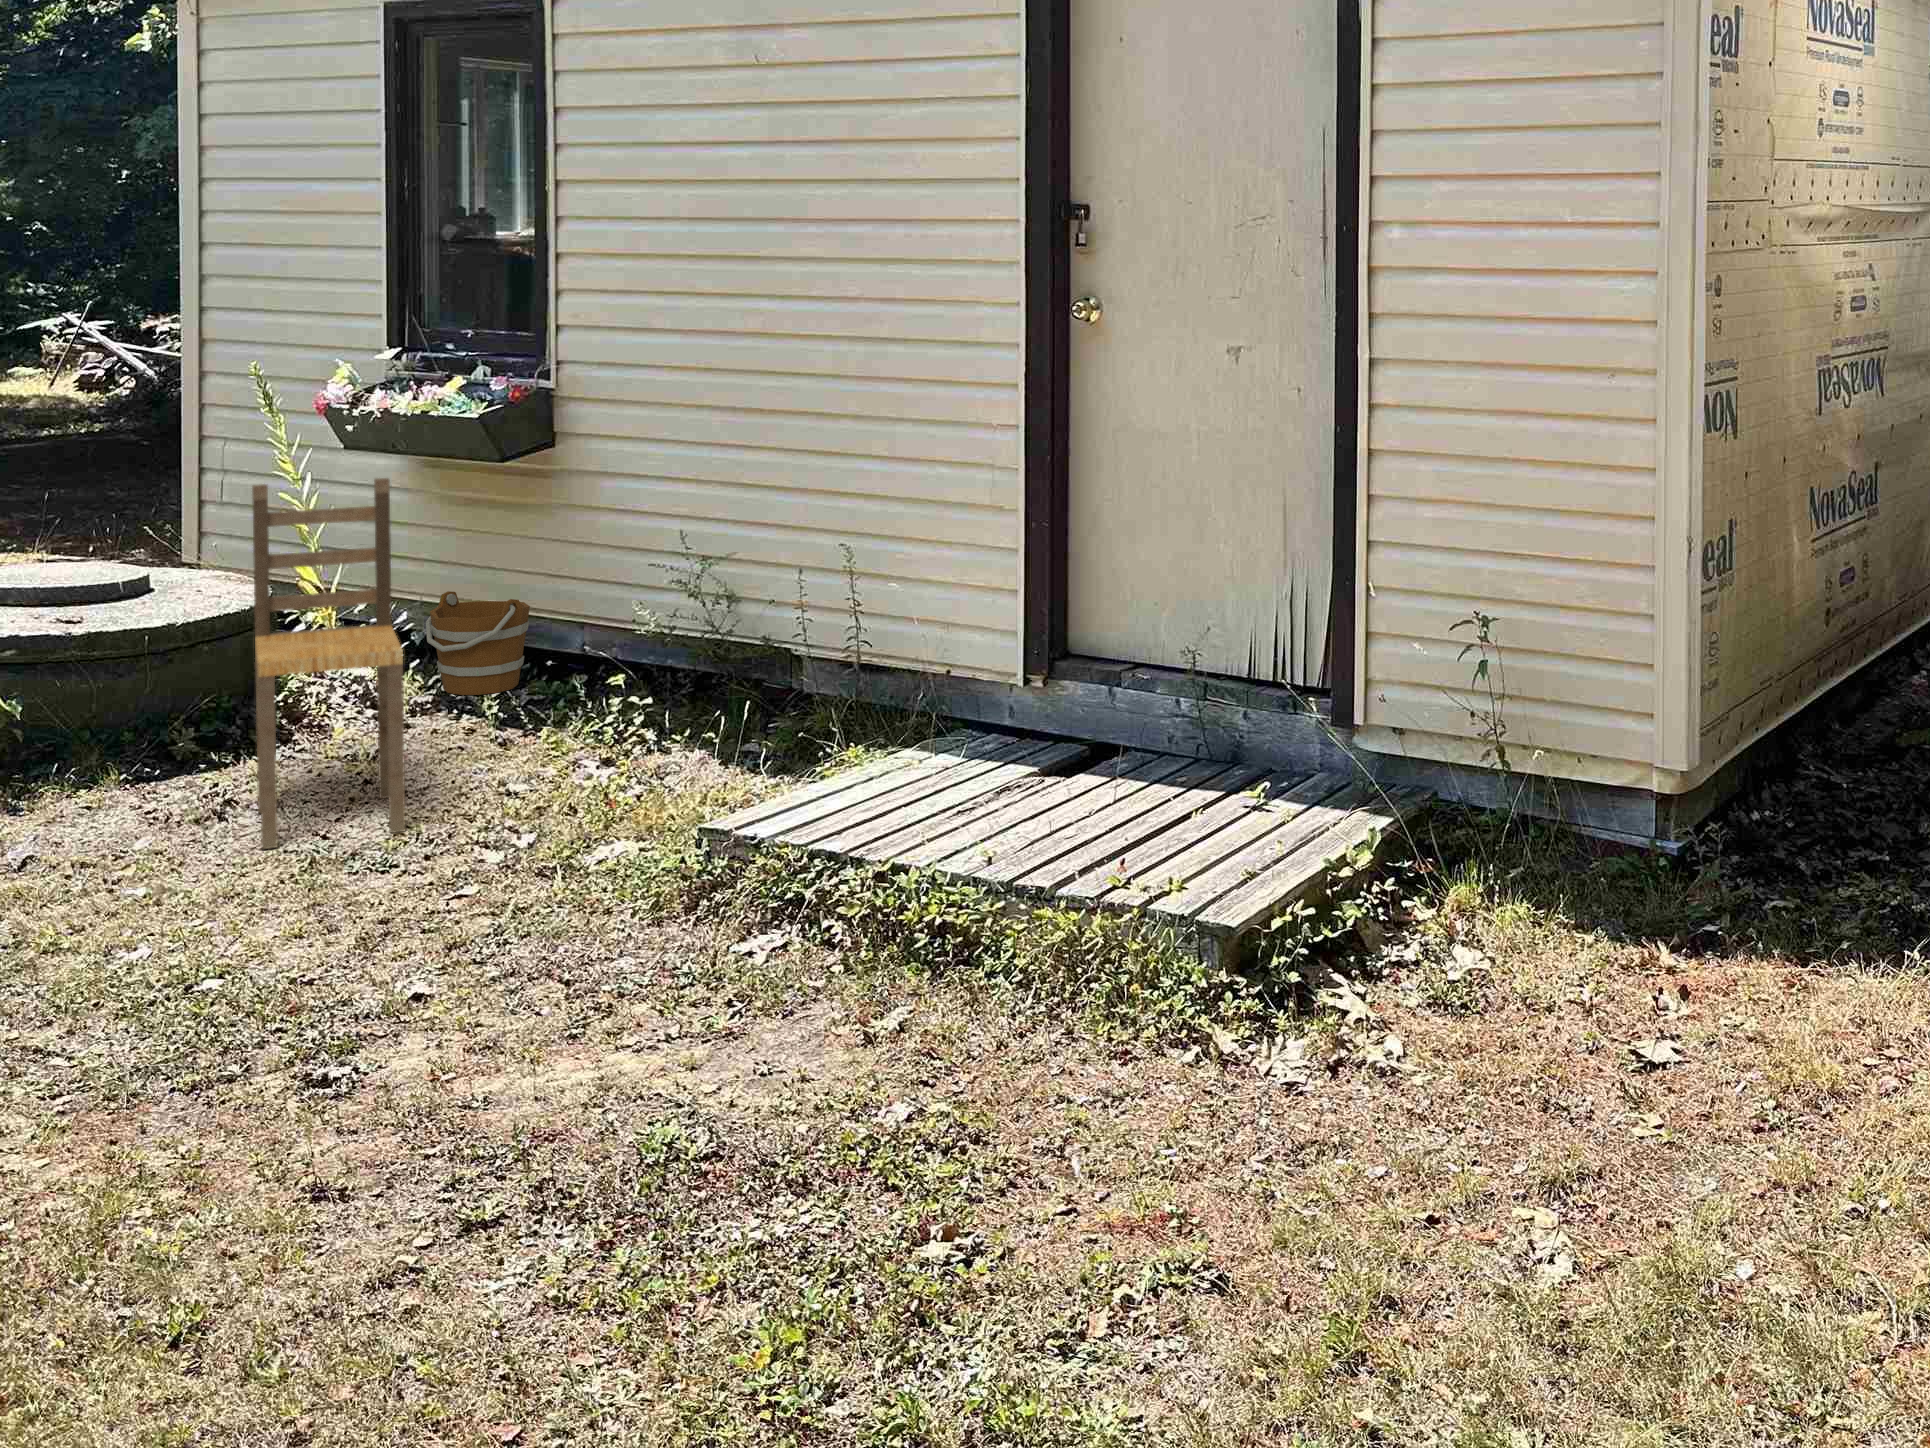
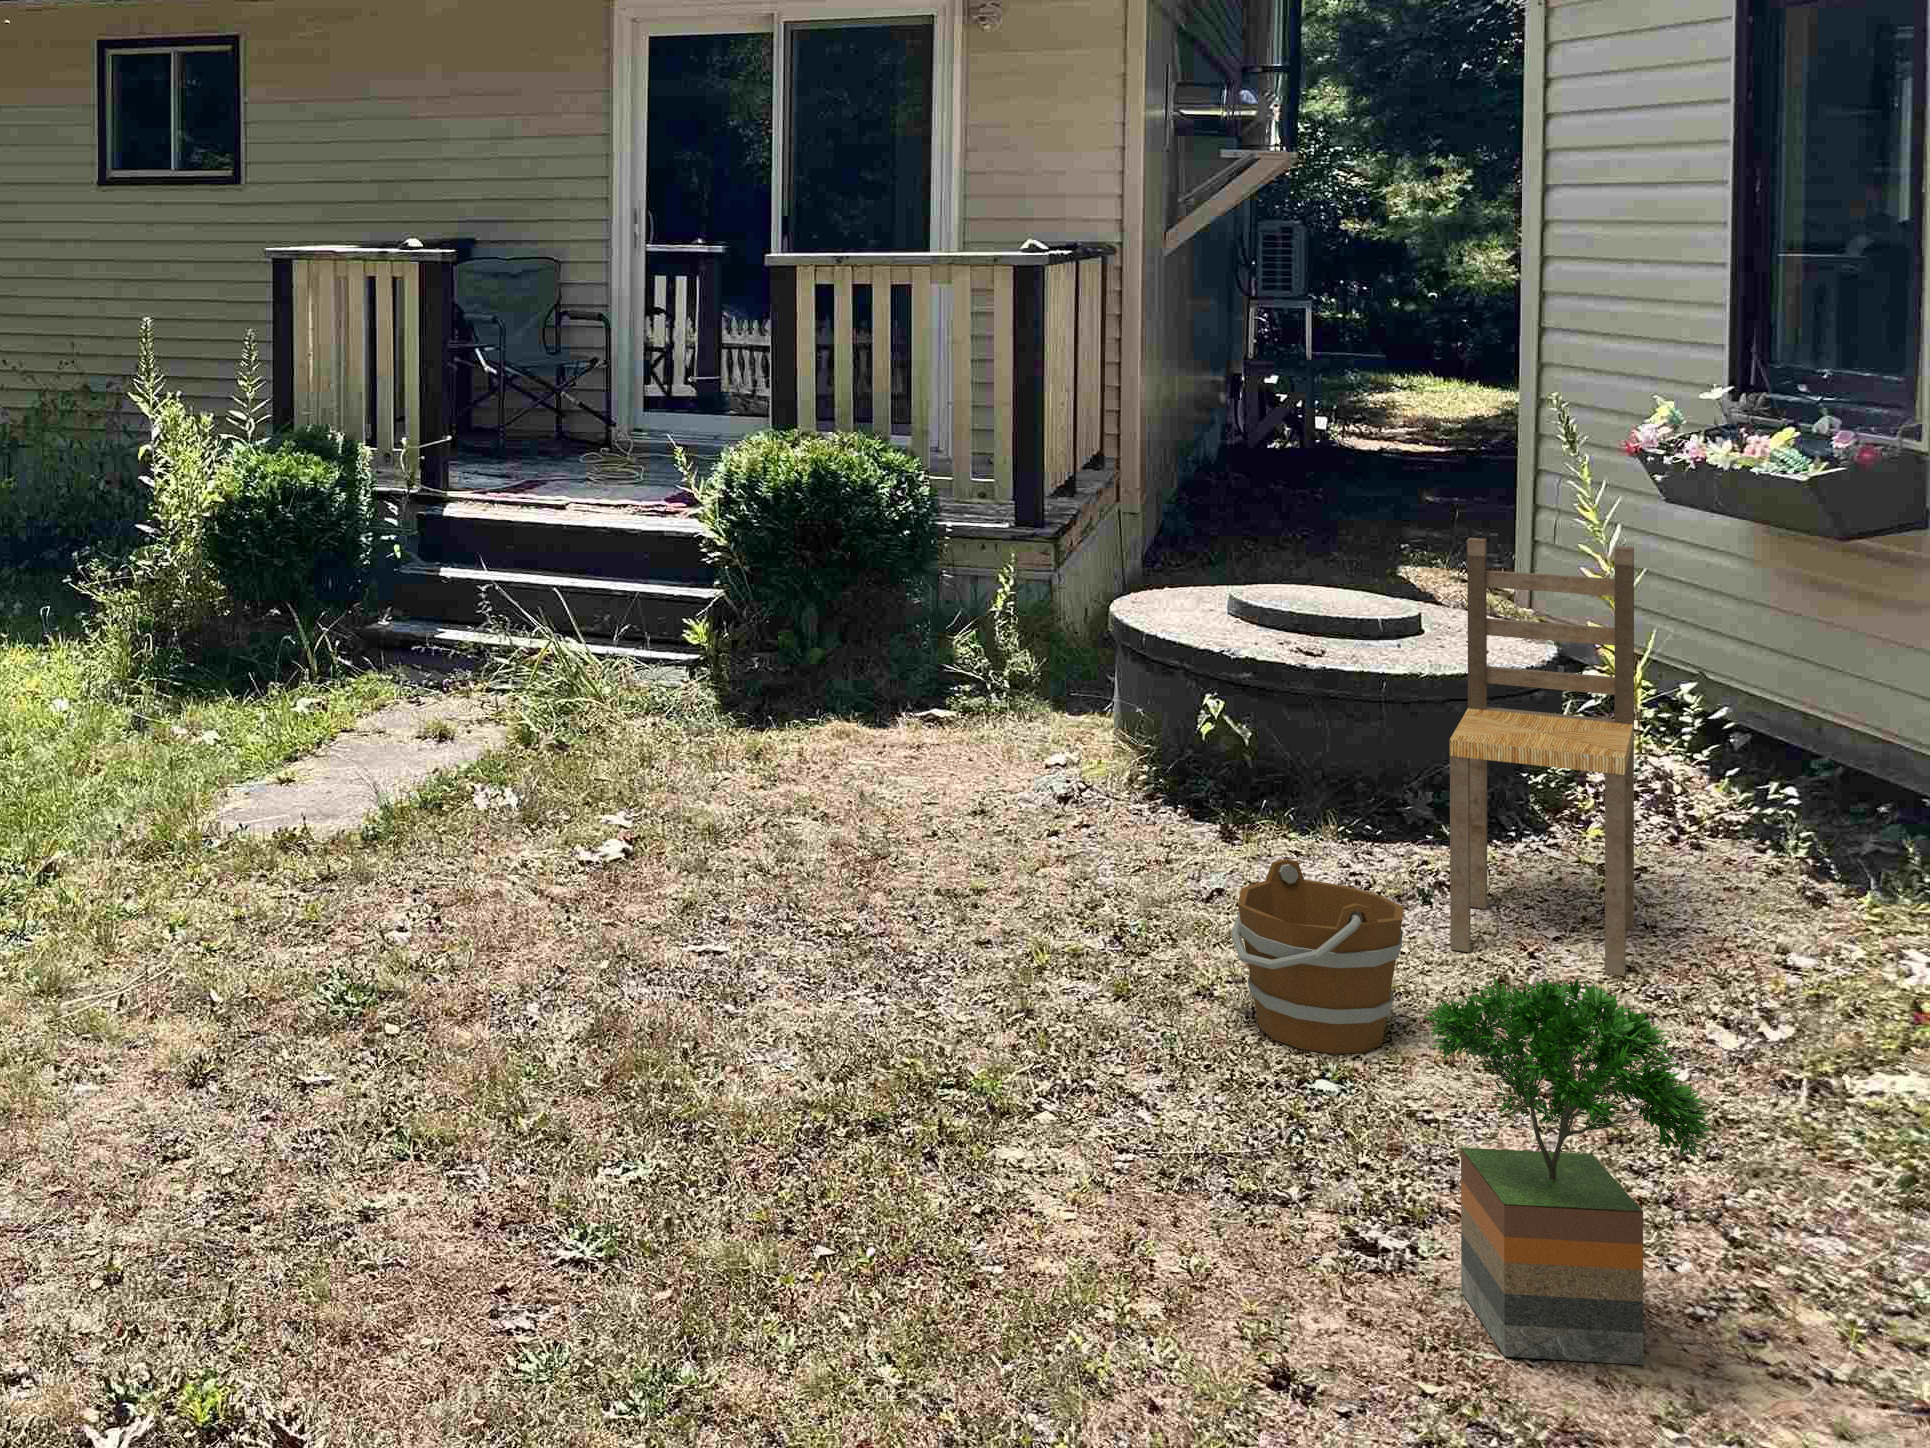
bucket: present [426,591,530,695] -> present [1231,859,1404,1054]
potted tree: none [375,800,599,1116] -> present [1423,977,1711,1365]

